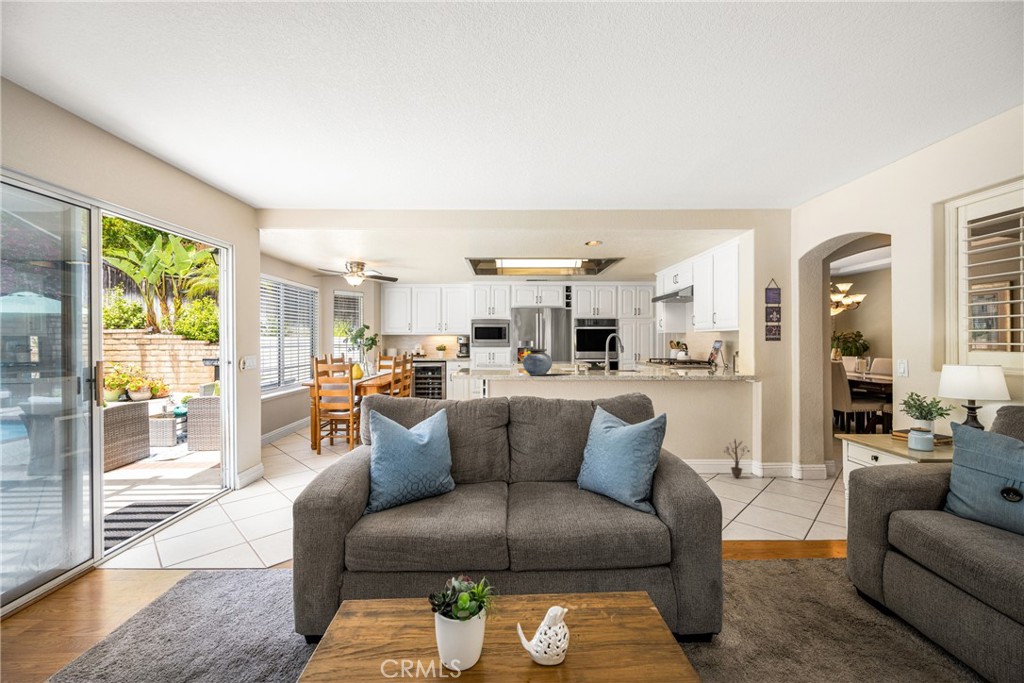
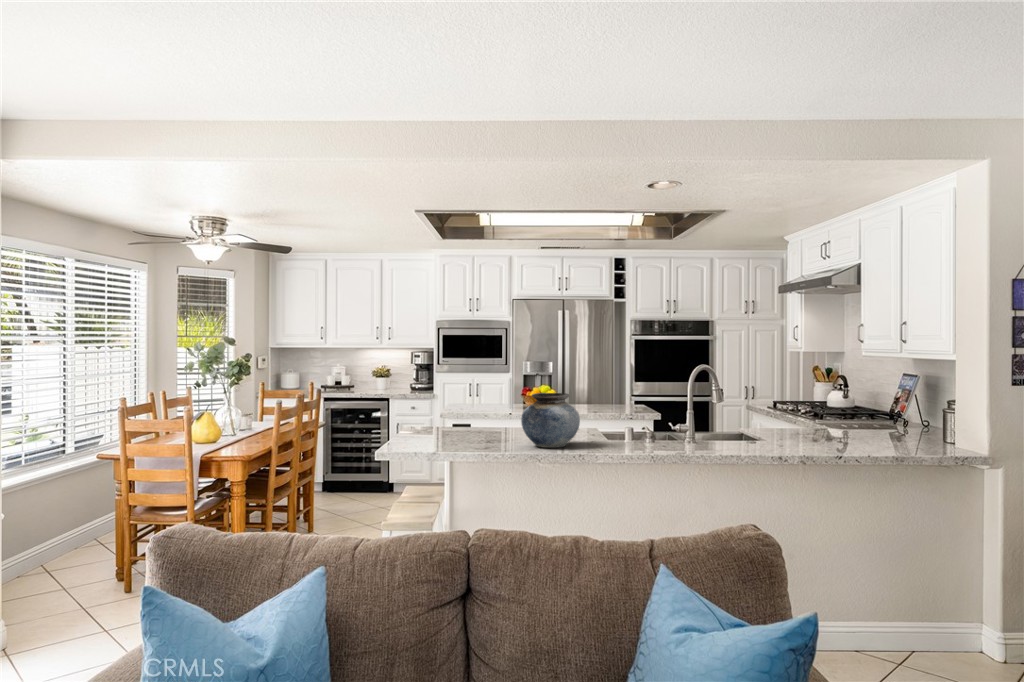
decorative plant: present [724,439,749,478] -> none [915,580,979,659]

